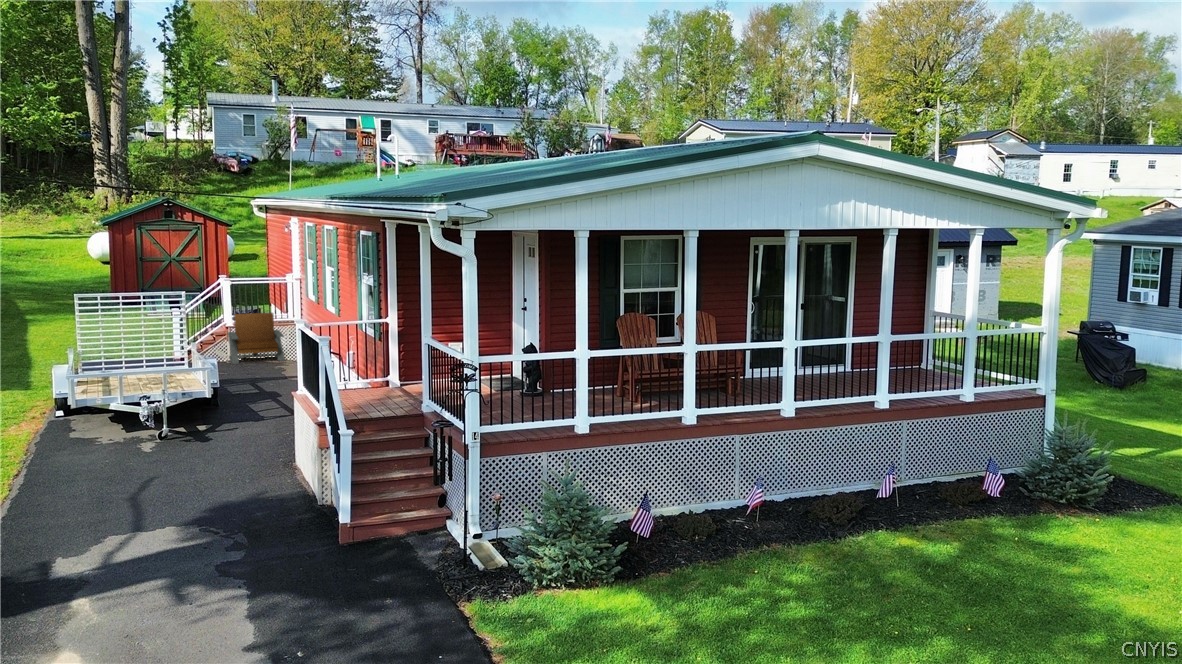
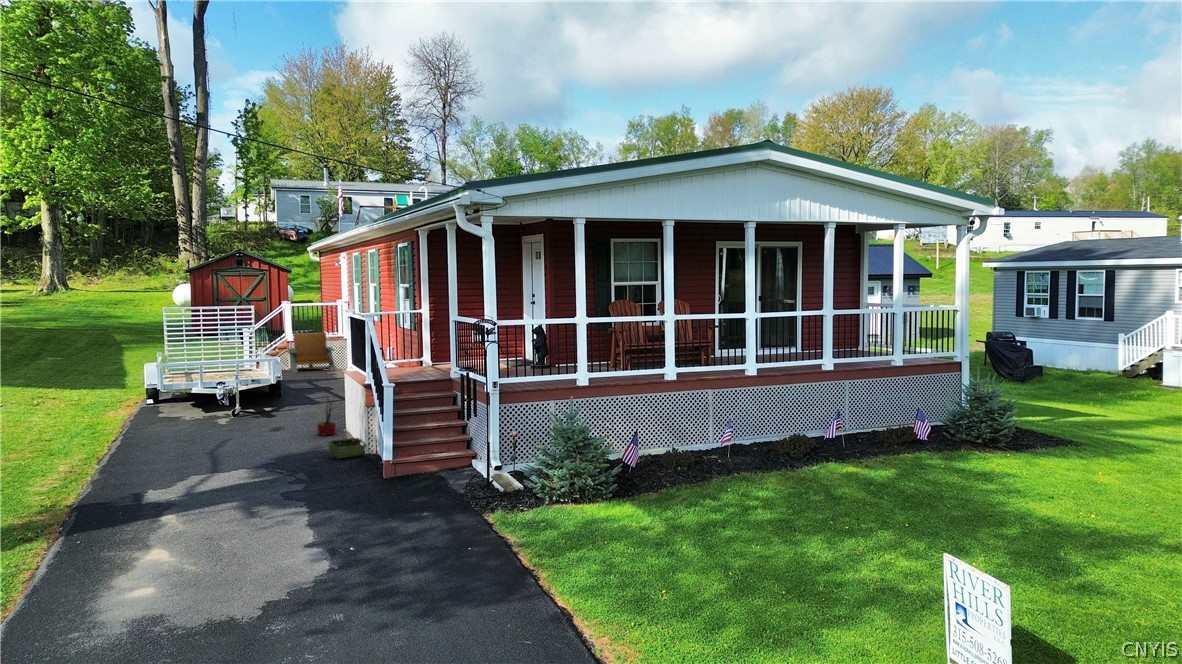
decorative plant: none [259,415,293,471] -> present [317,398,336,435]
woven basket: none [274,483,321,511] -> present [328,438,366,459]

